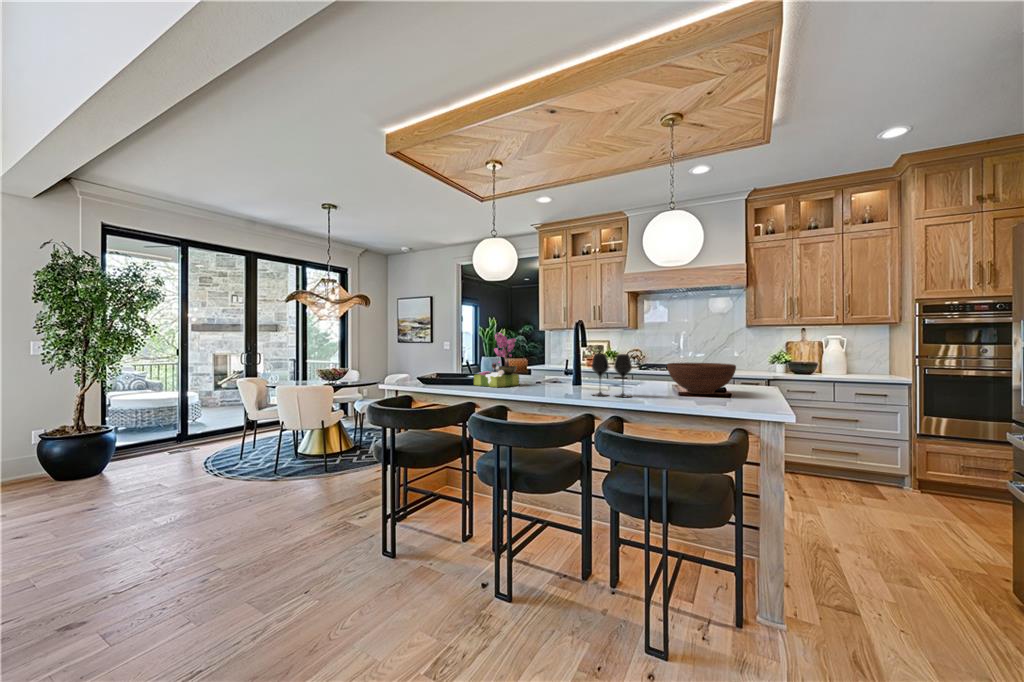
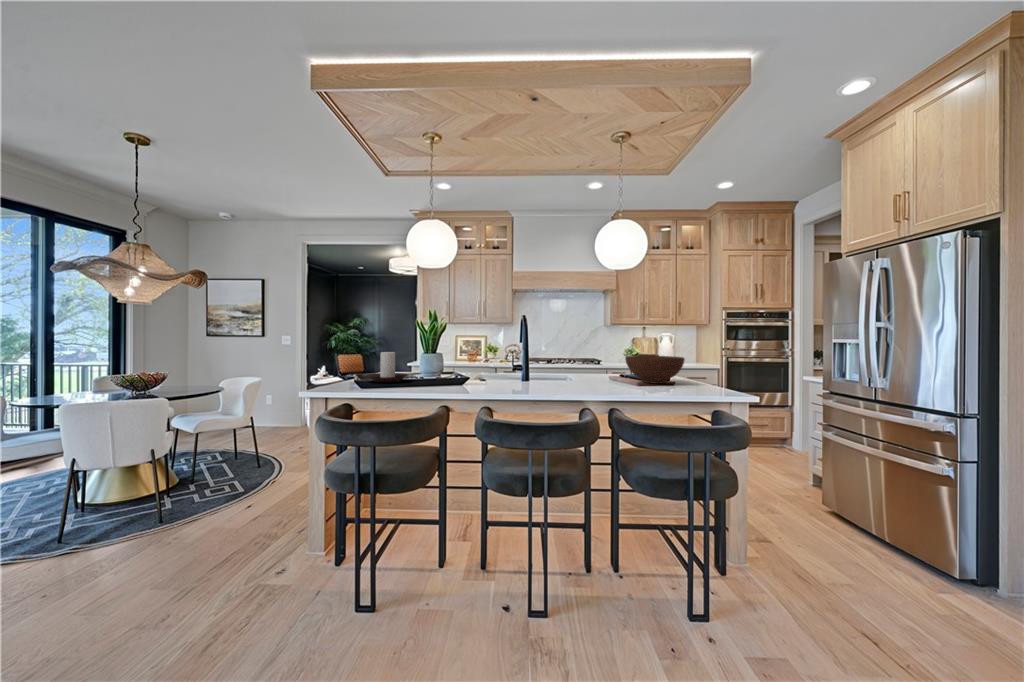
flower arrangement: present [474,333,519,387] -> none [434,324,481,387]
wine glass: present [592,354,632,397] -> none [582,348,621,390]
candle holder: none [432,355,467,382] -> present [366,352,408,383]

